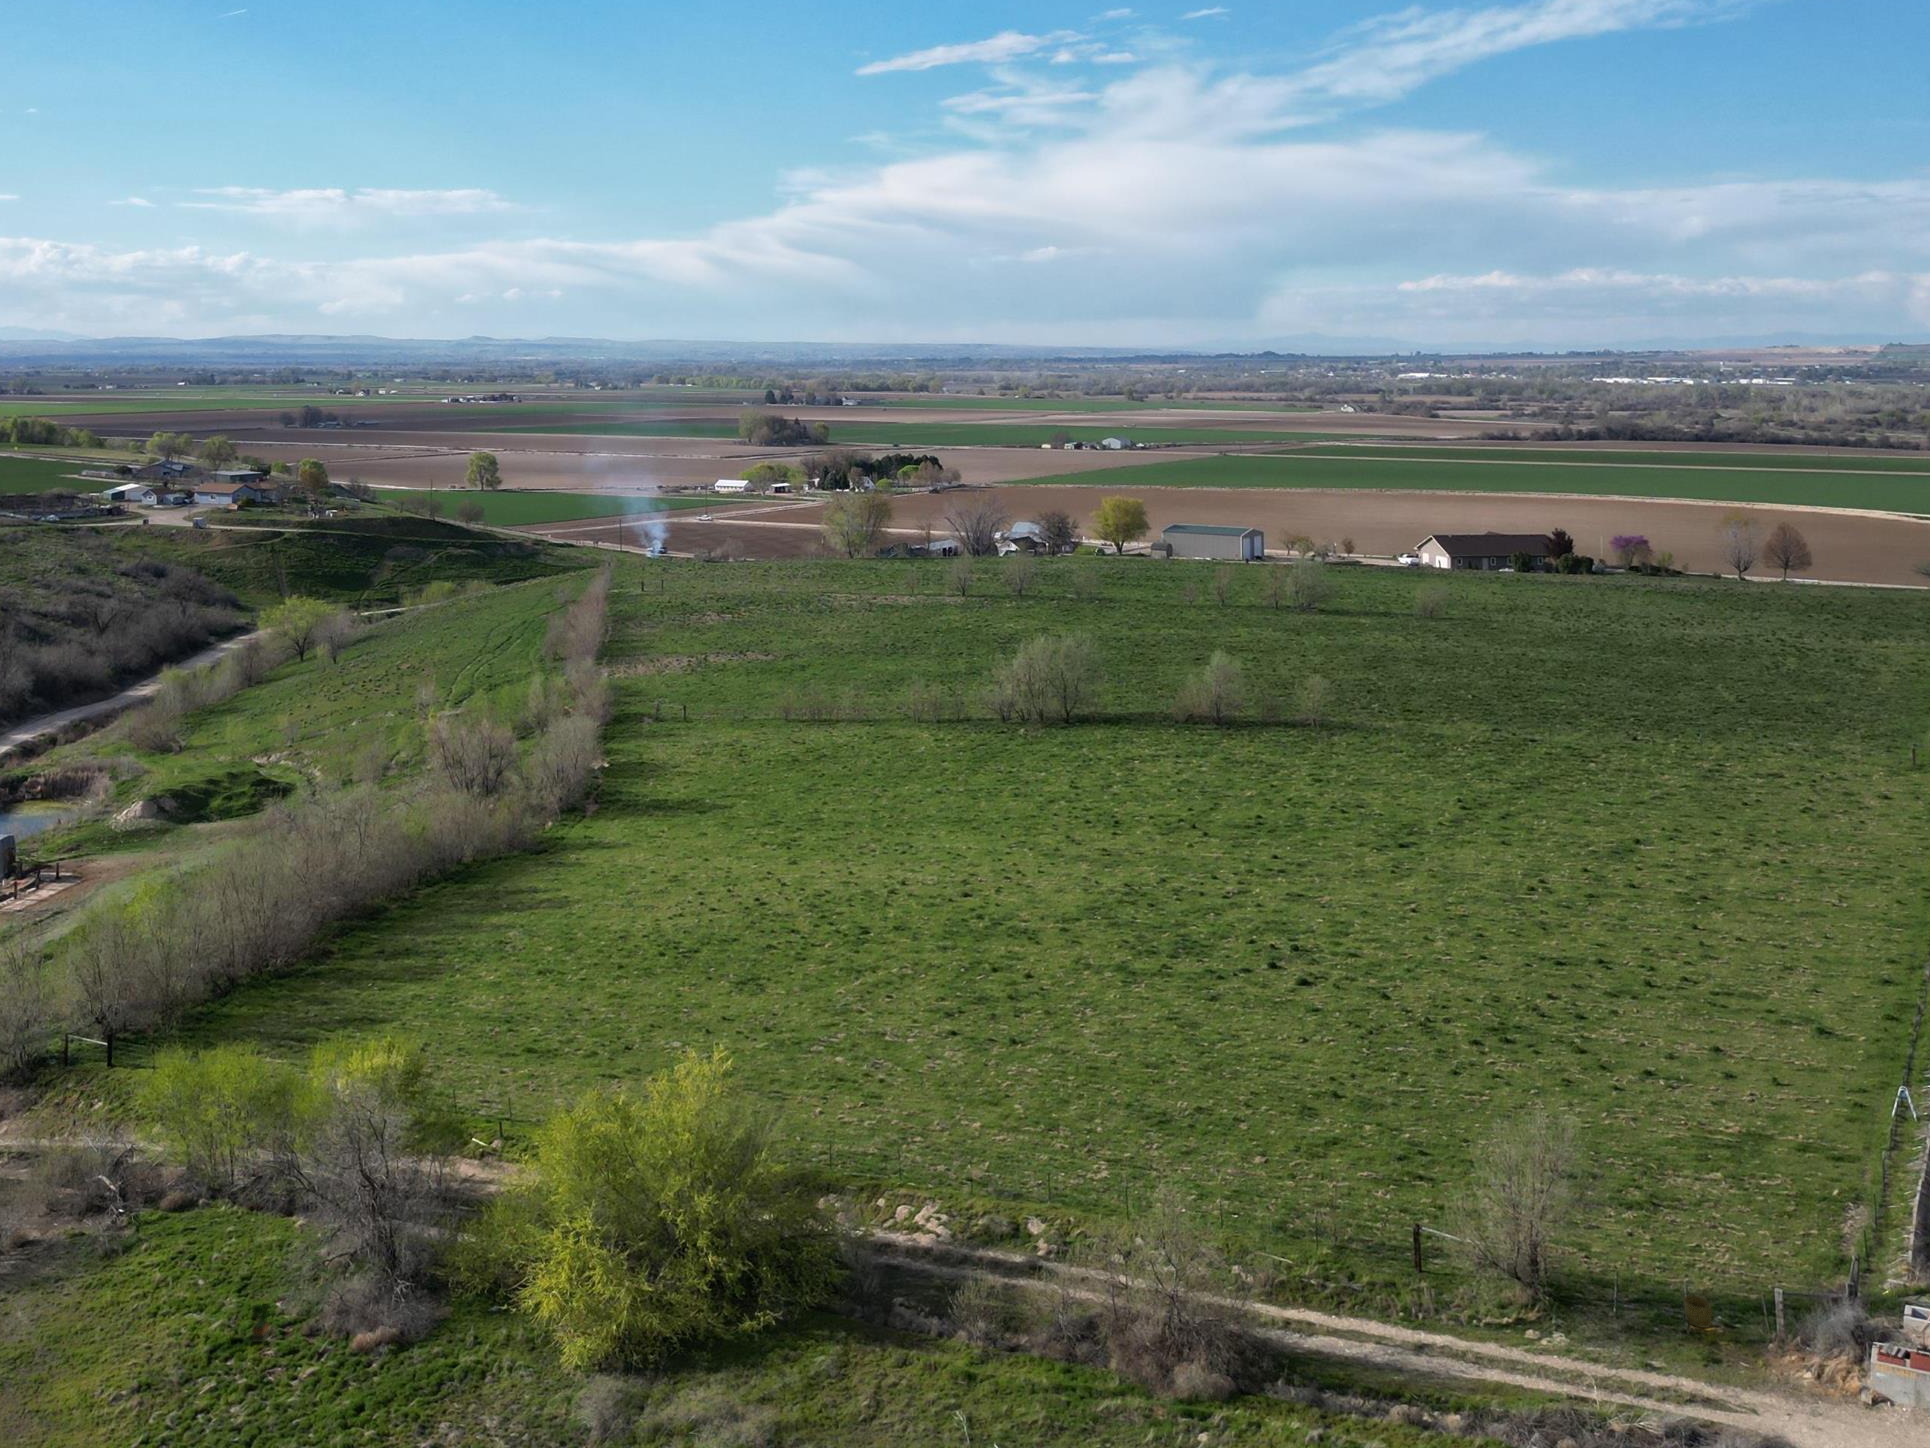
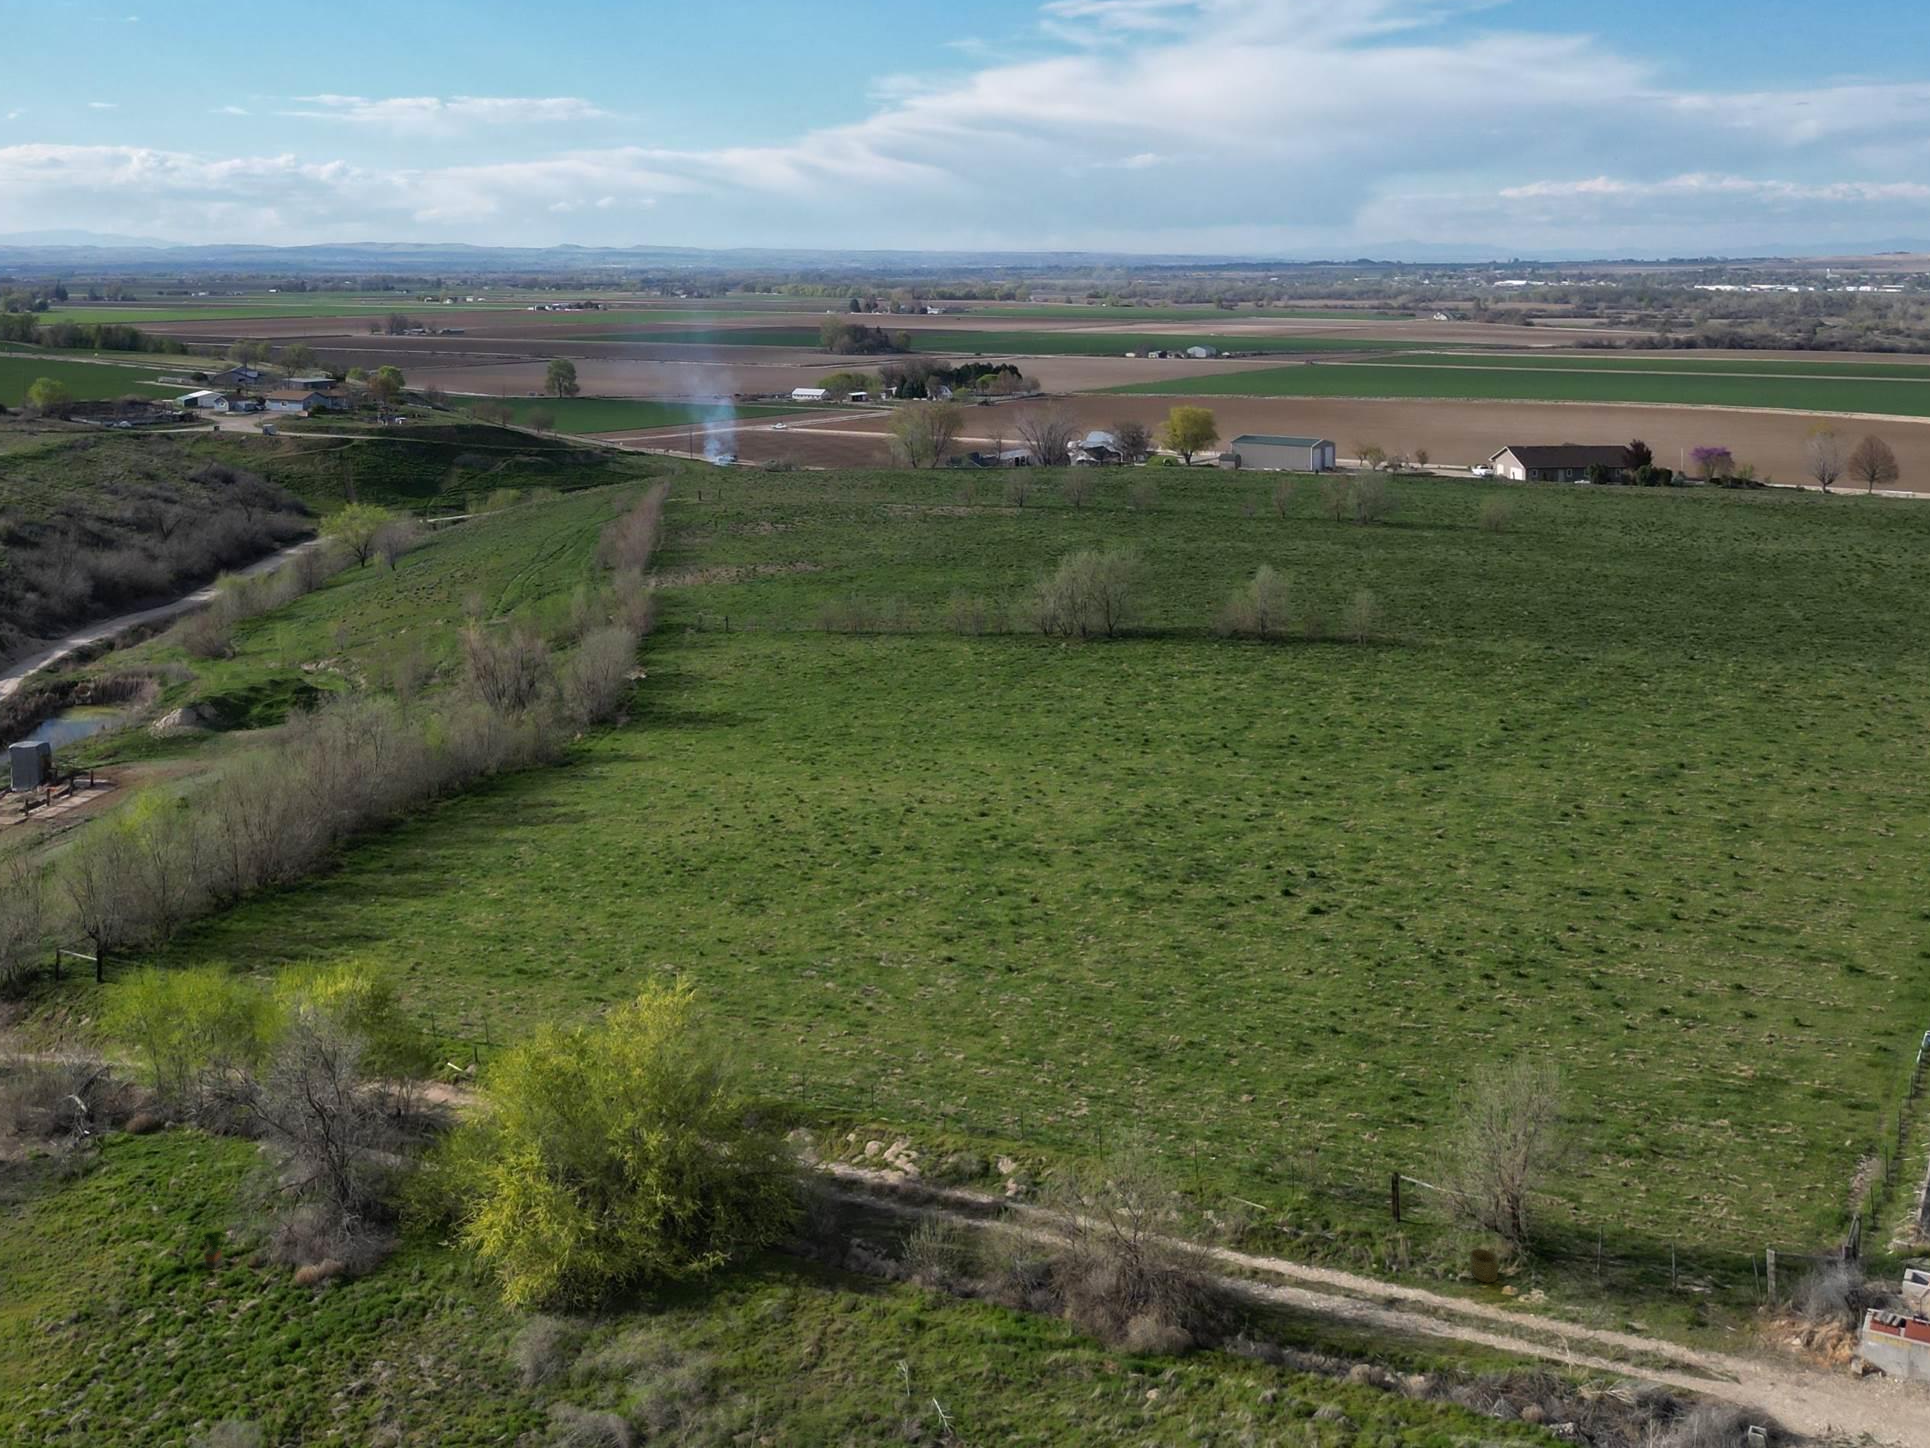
wooden bucket: present [1683,1295,1713,1328] -> present [1469,1249,1498,1283]

